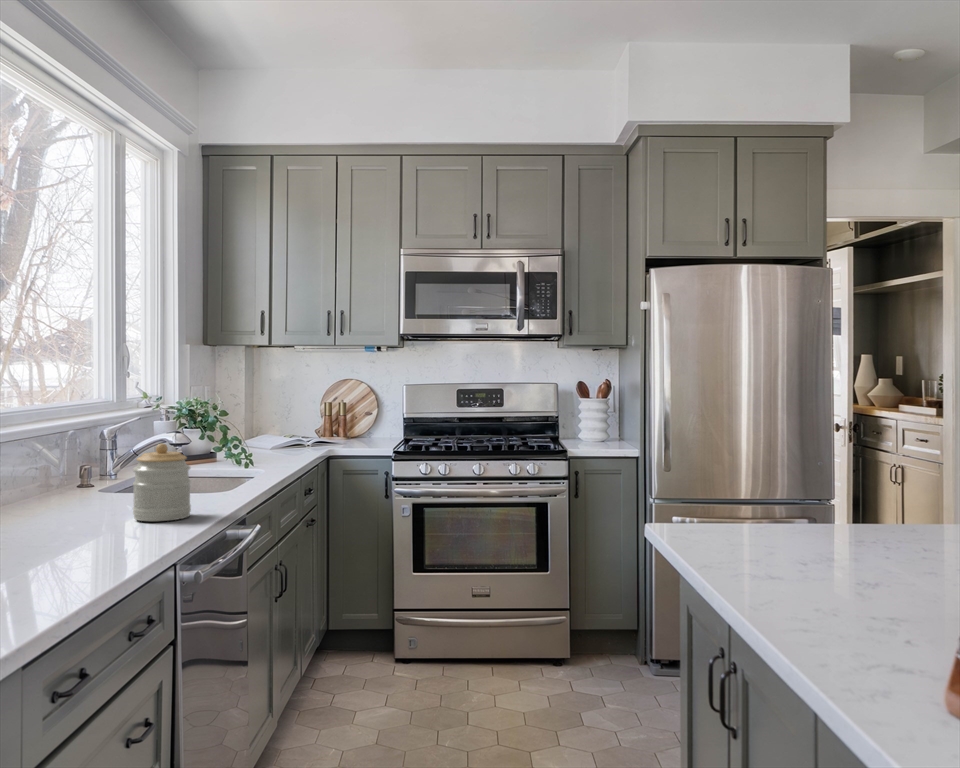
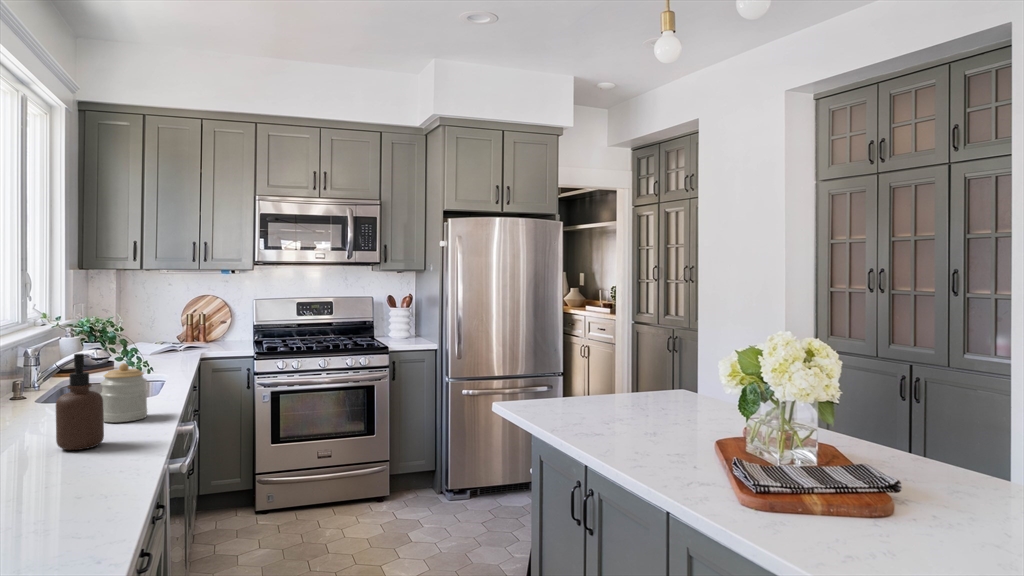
soap dispenser: none [42,421,103,551] -> present [56,353,104,450]

